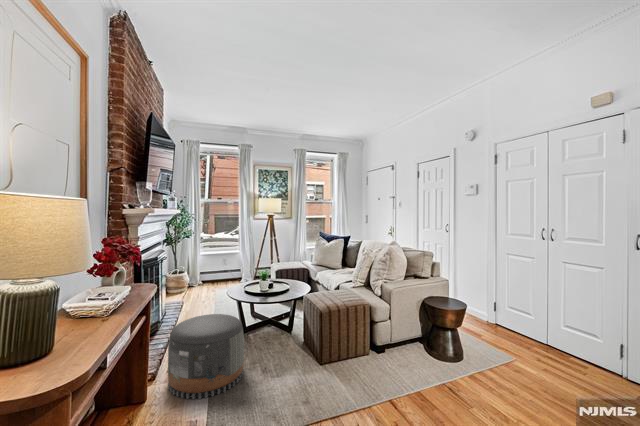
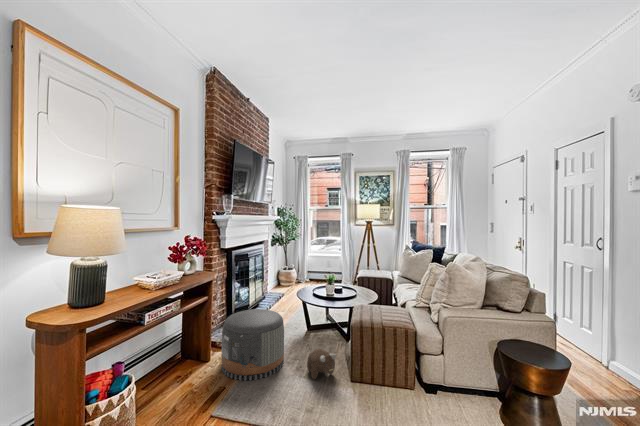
plush toy: none [273,342,307,373] -> present [307,349,336,379]

